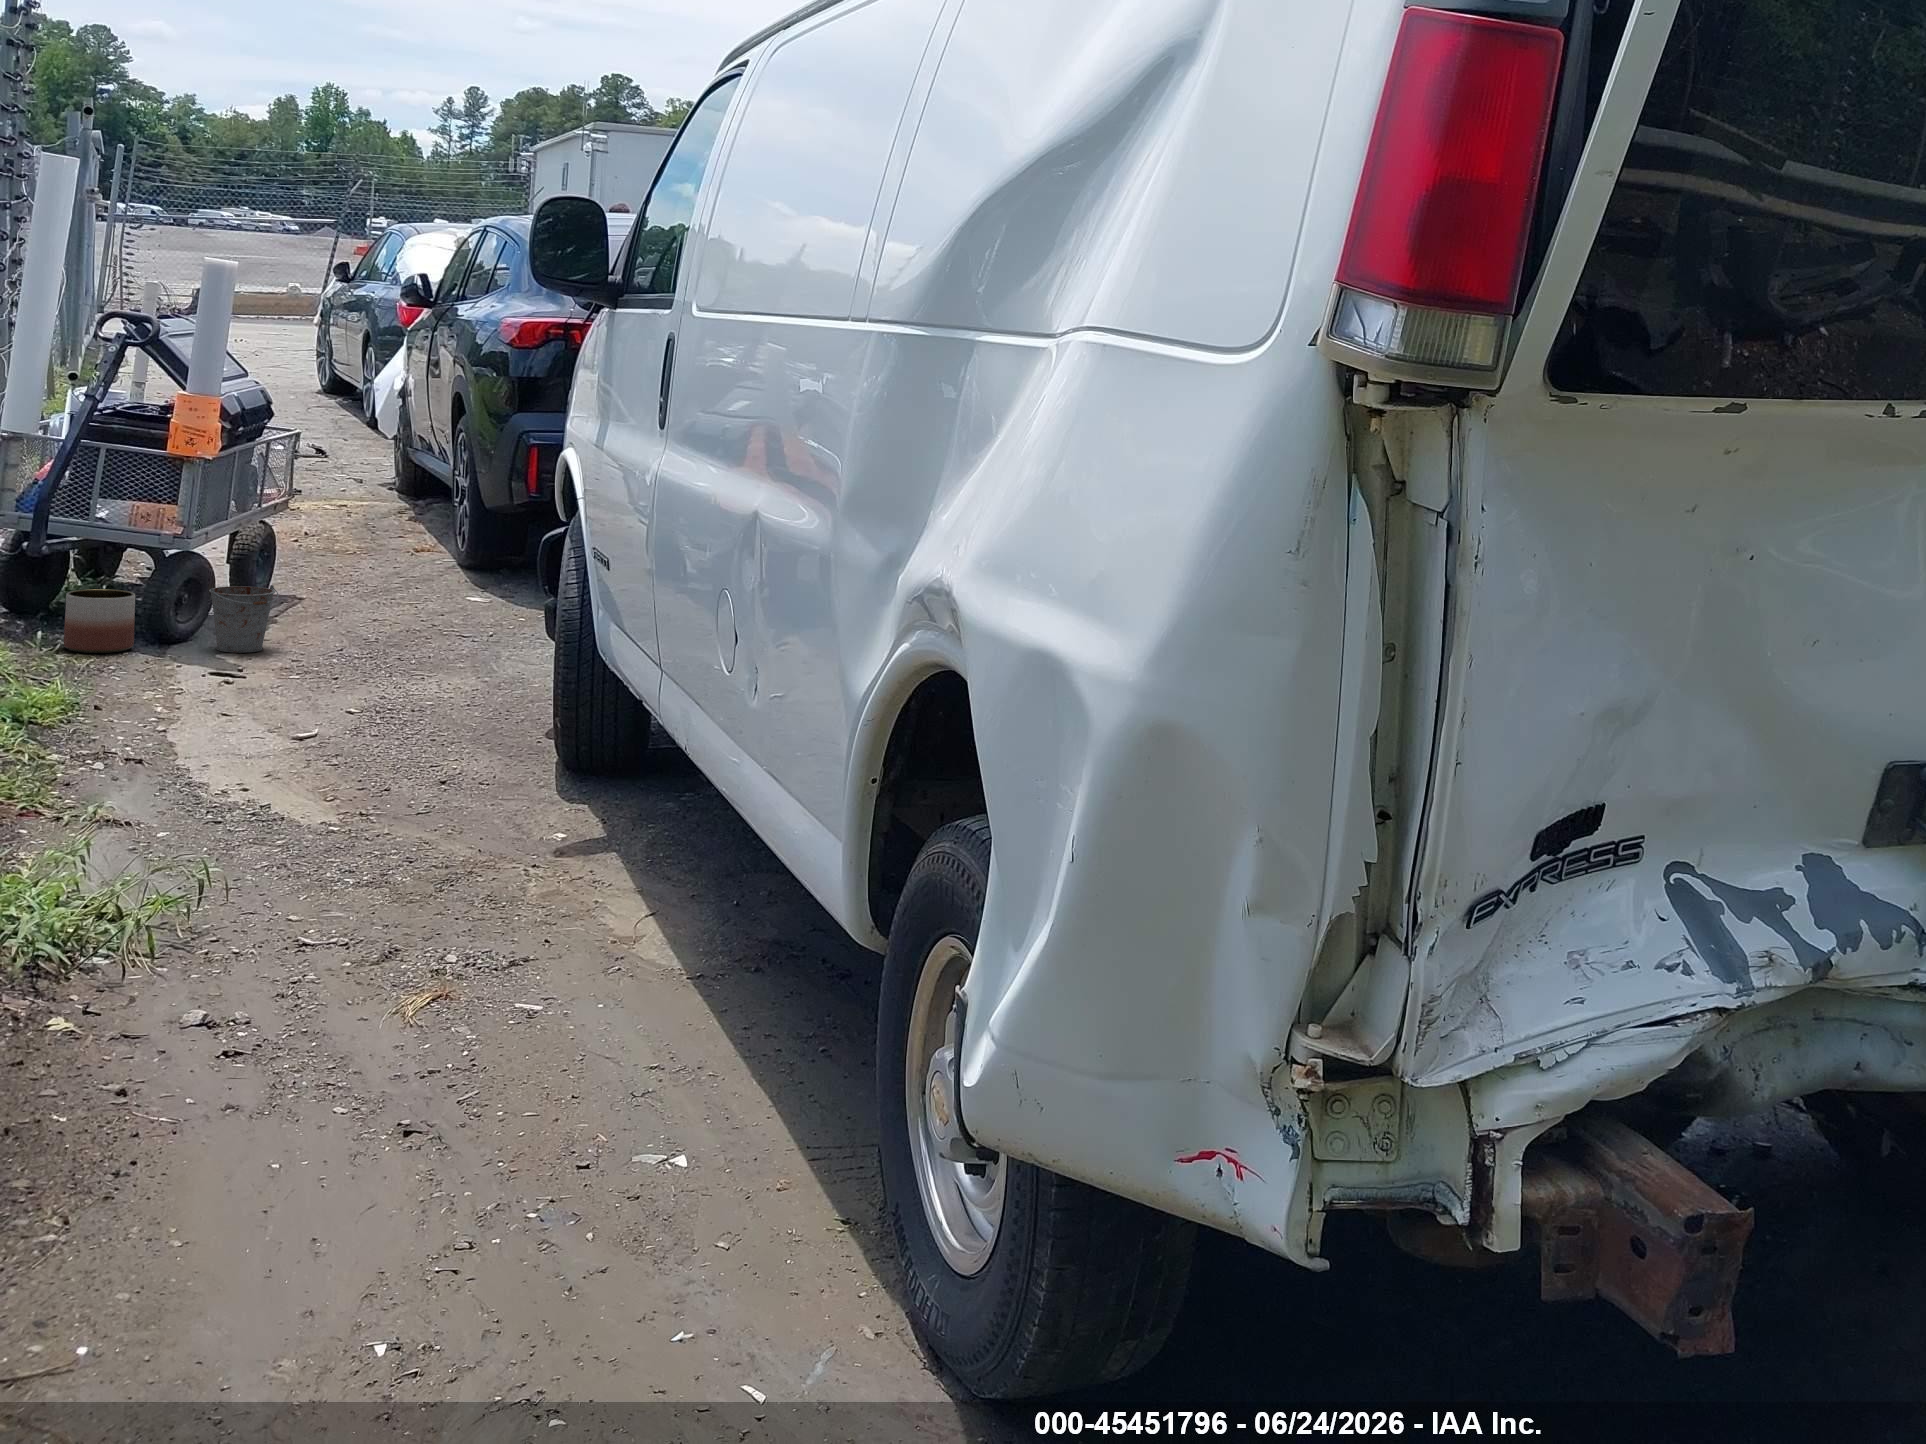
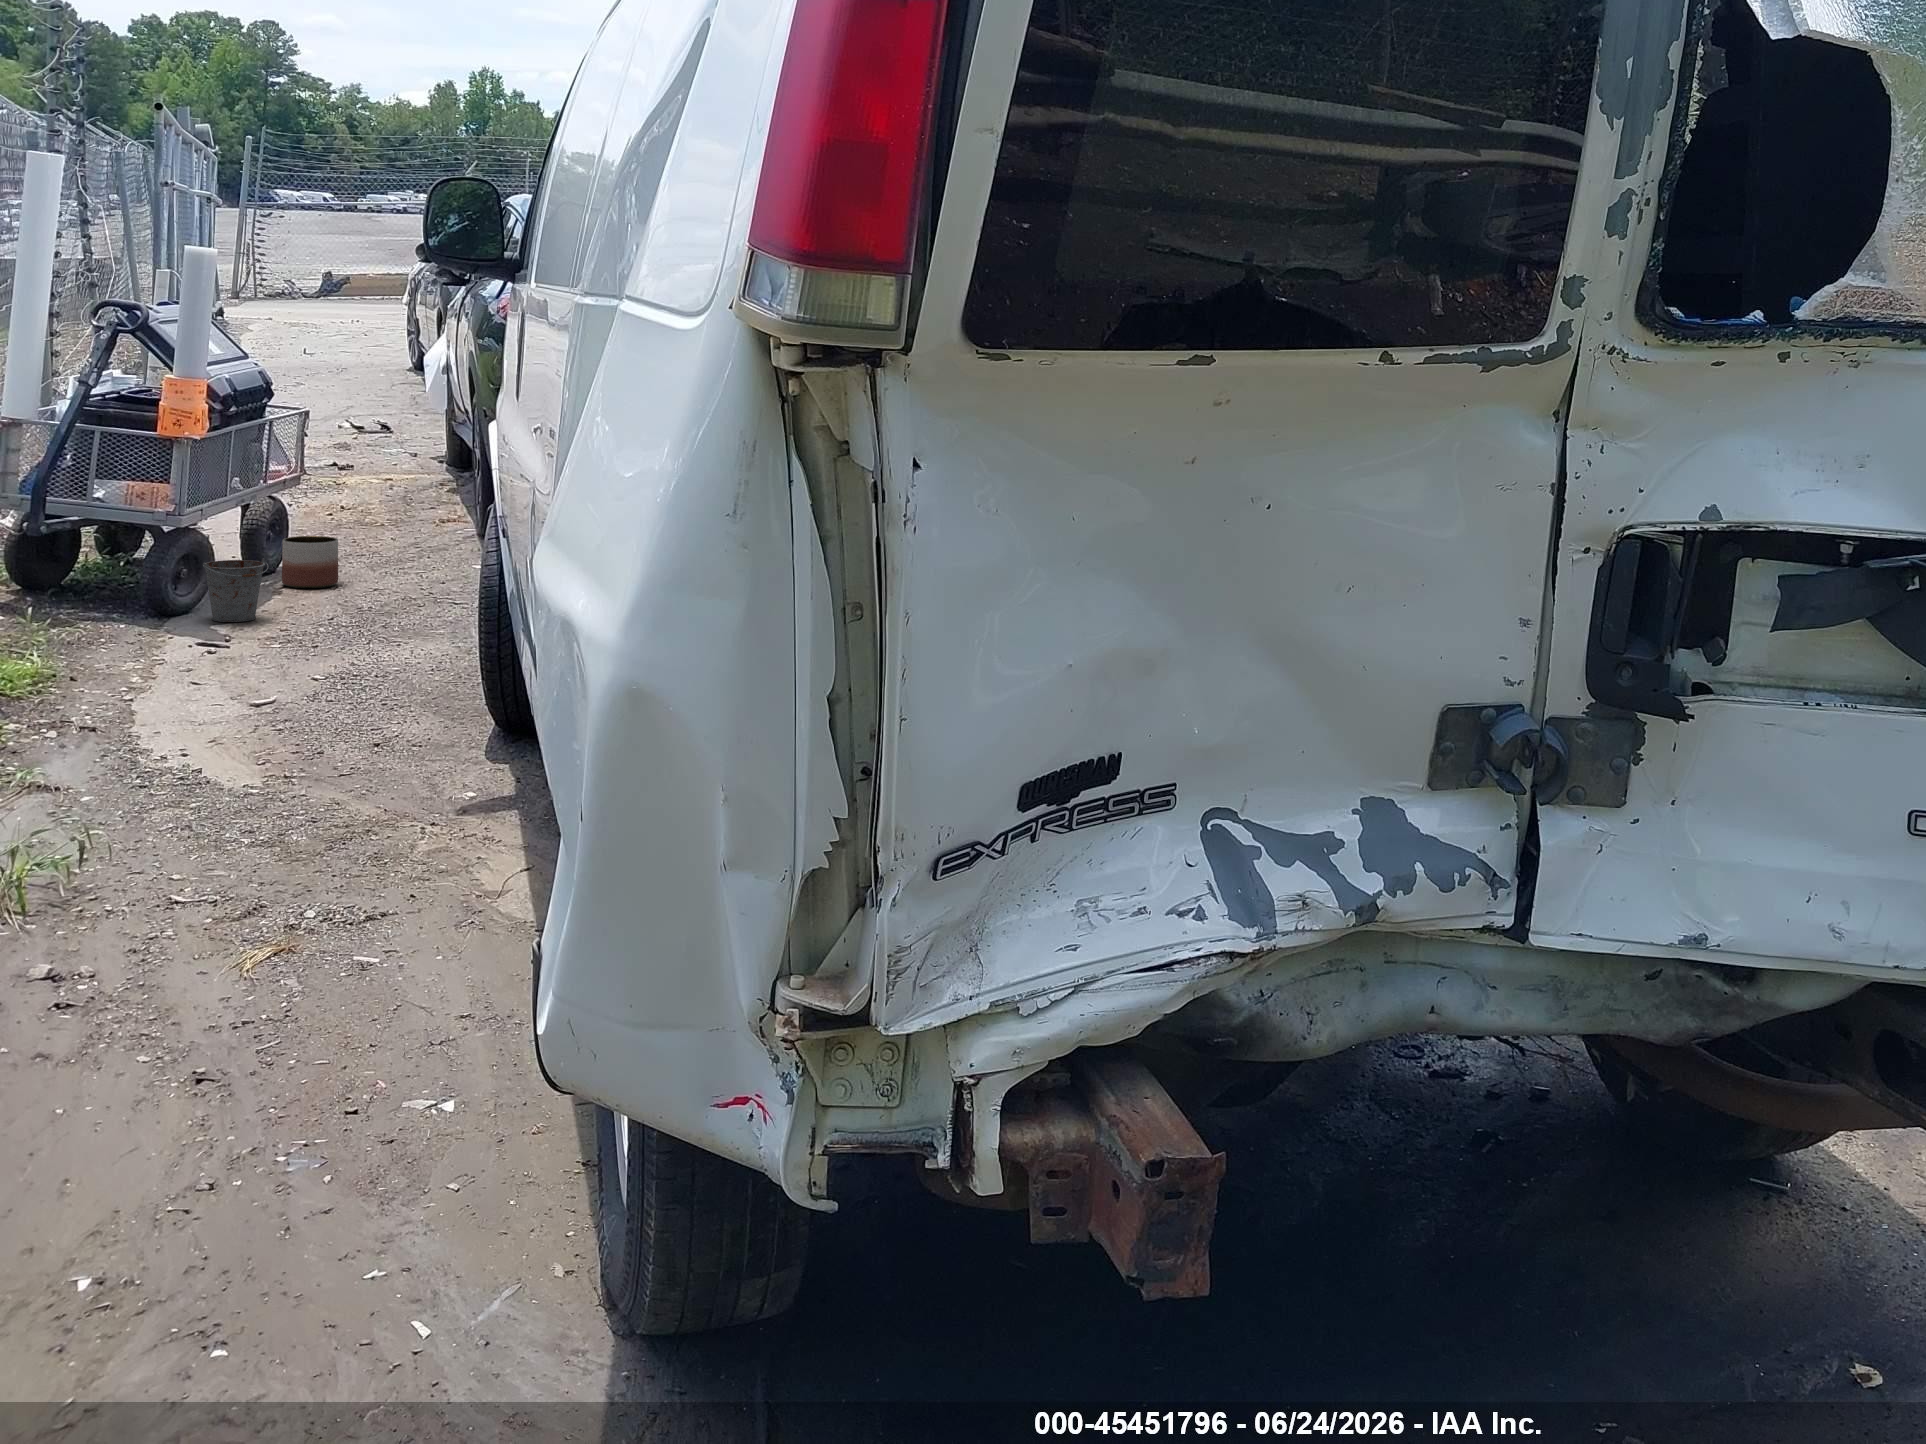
planter: present [64,589,135,653] -> present [282,536,338,588]

